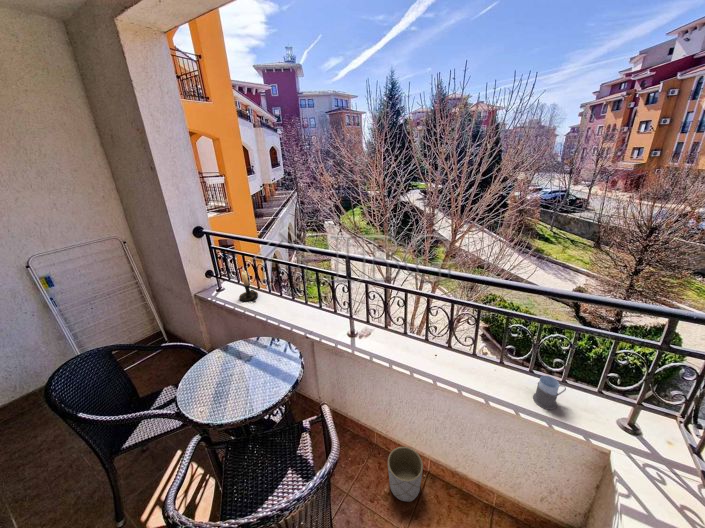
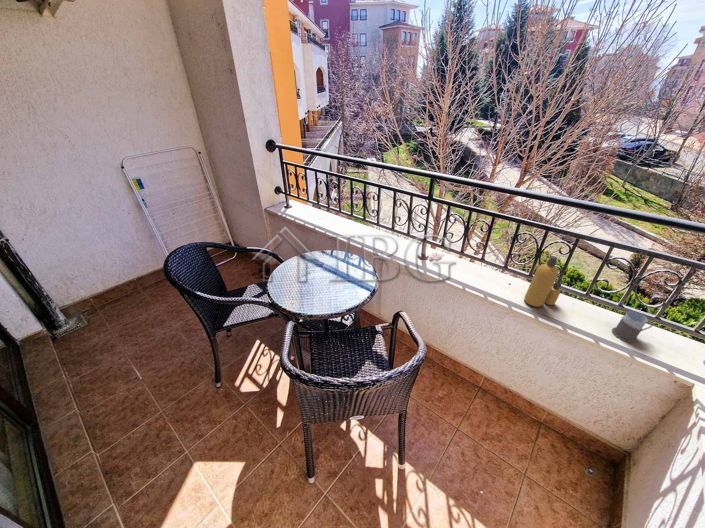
candle holder: present [239,268,258,301] -> none [308,184,325,219]
bottle: none [448,327,480,379] -> present [524,256,562,307]
planter: present [388,447,423,502] -> none [444,362,480,407]

